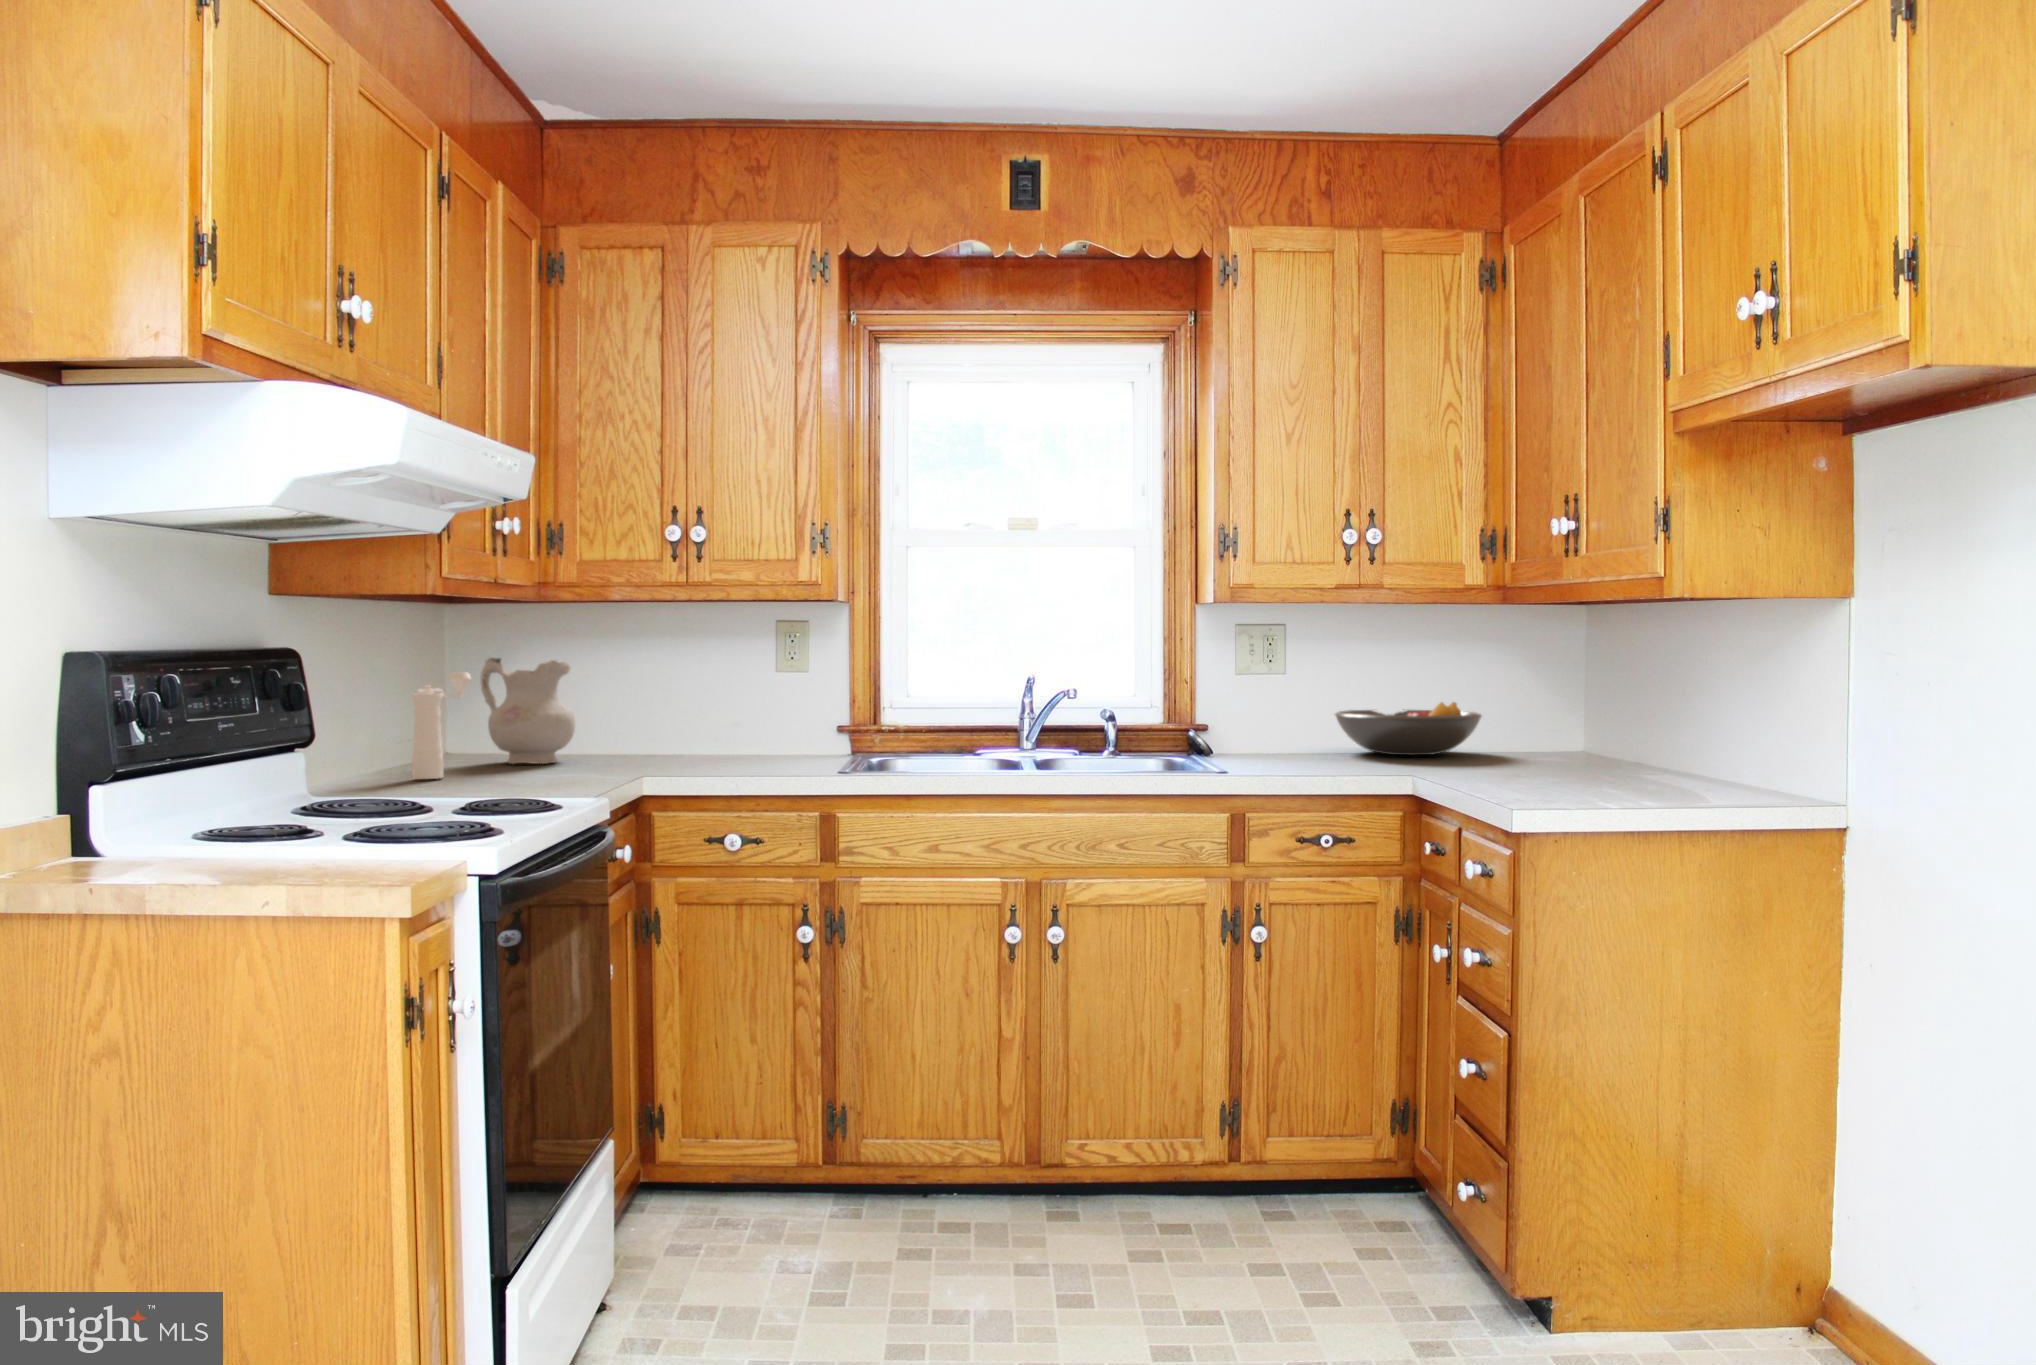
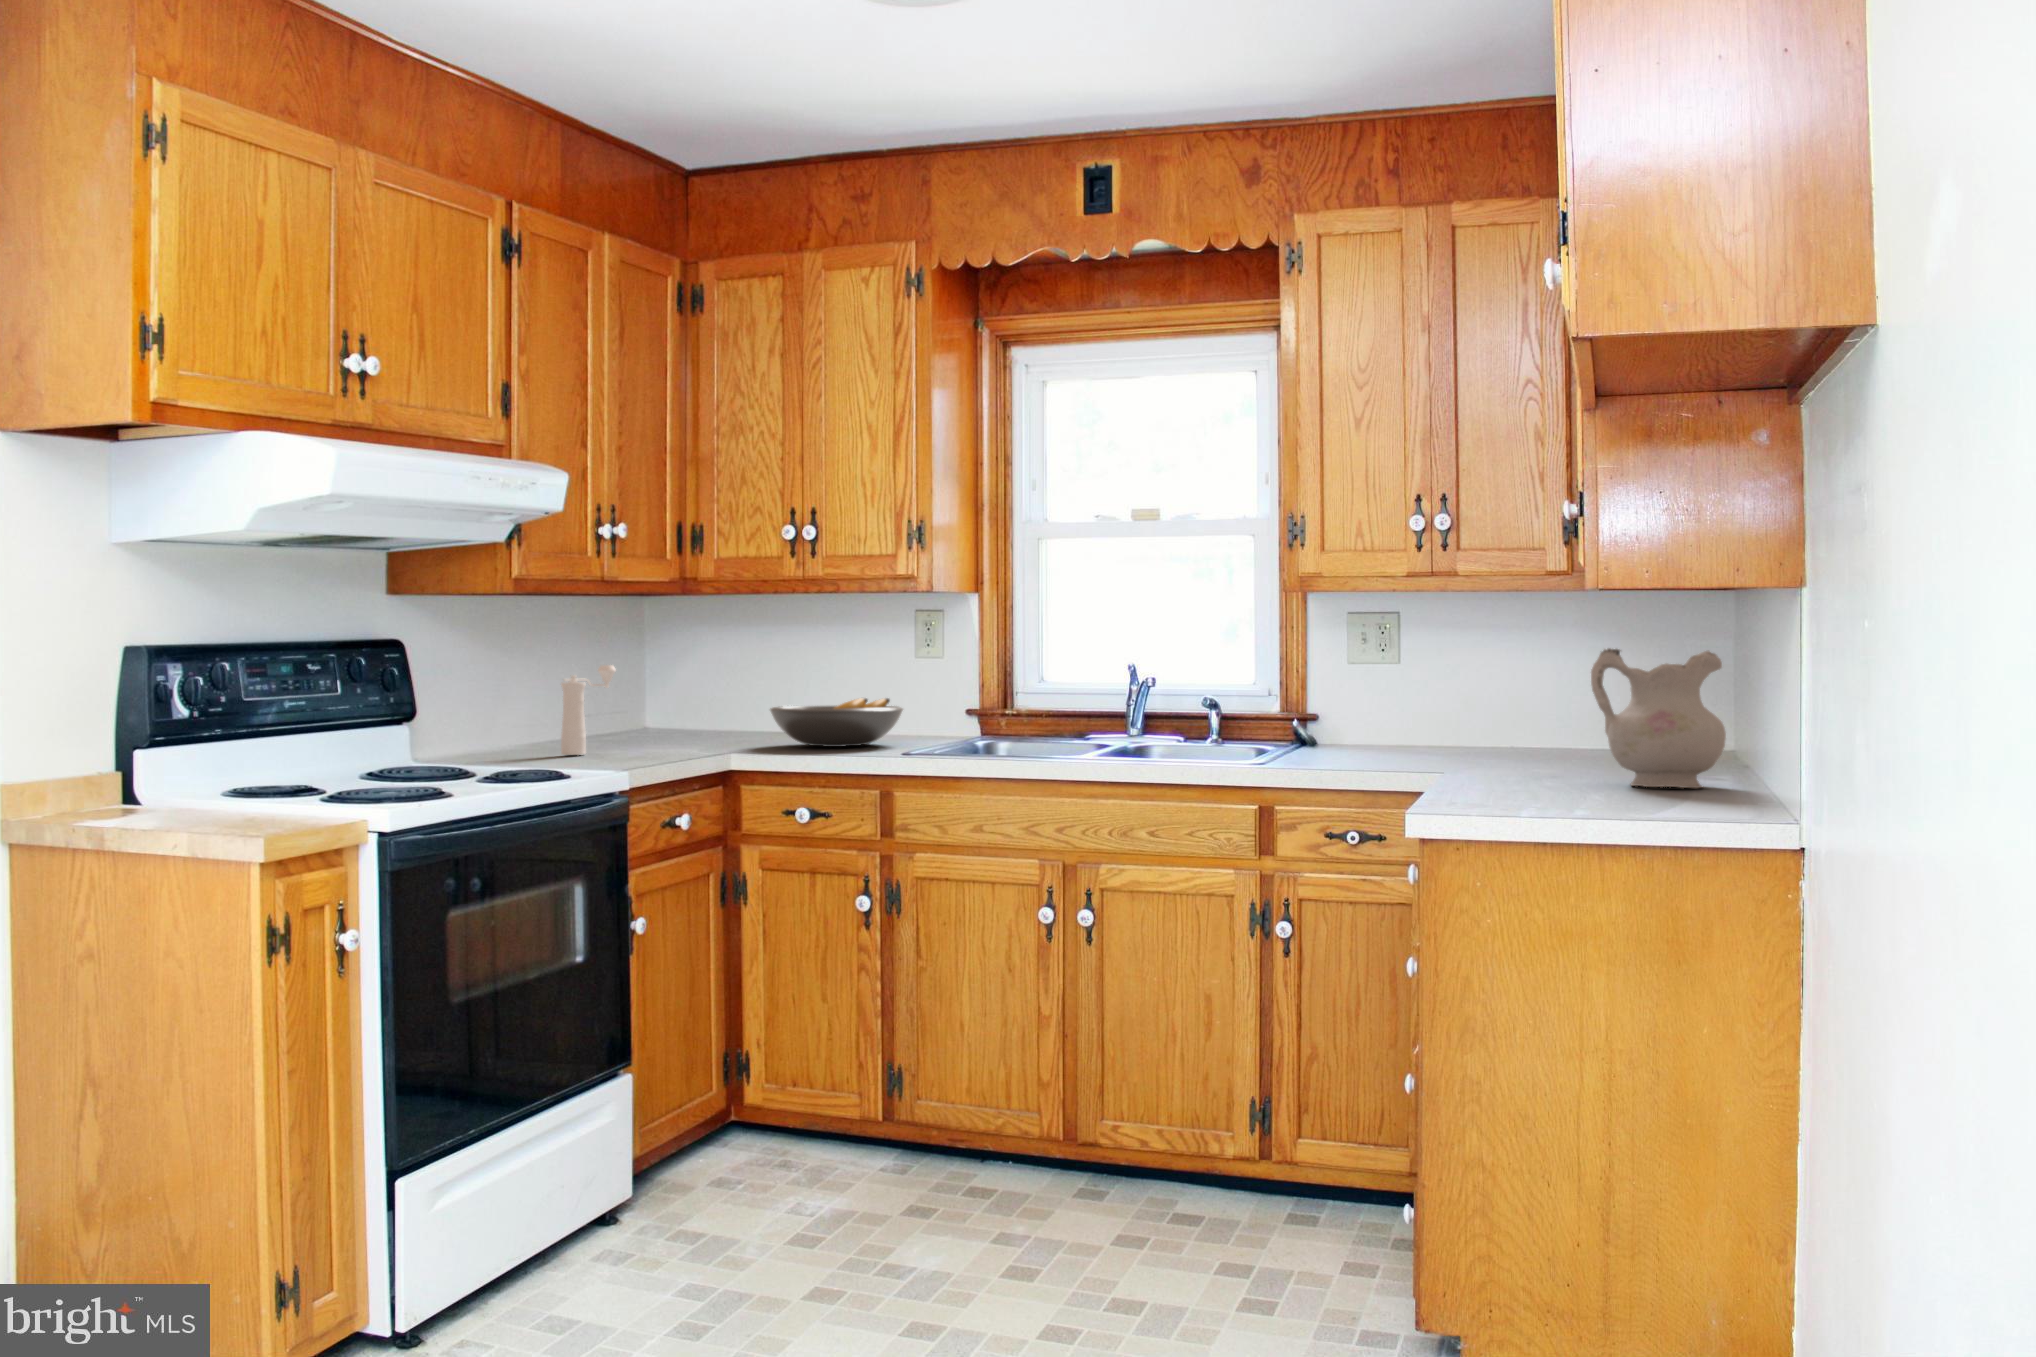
ceramic pitcher: present [480,658,575,764] -> present [1591,648,1726,788]
fruit bowl: present [1335,702,1481,755] -> present [770,697,903,747]

